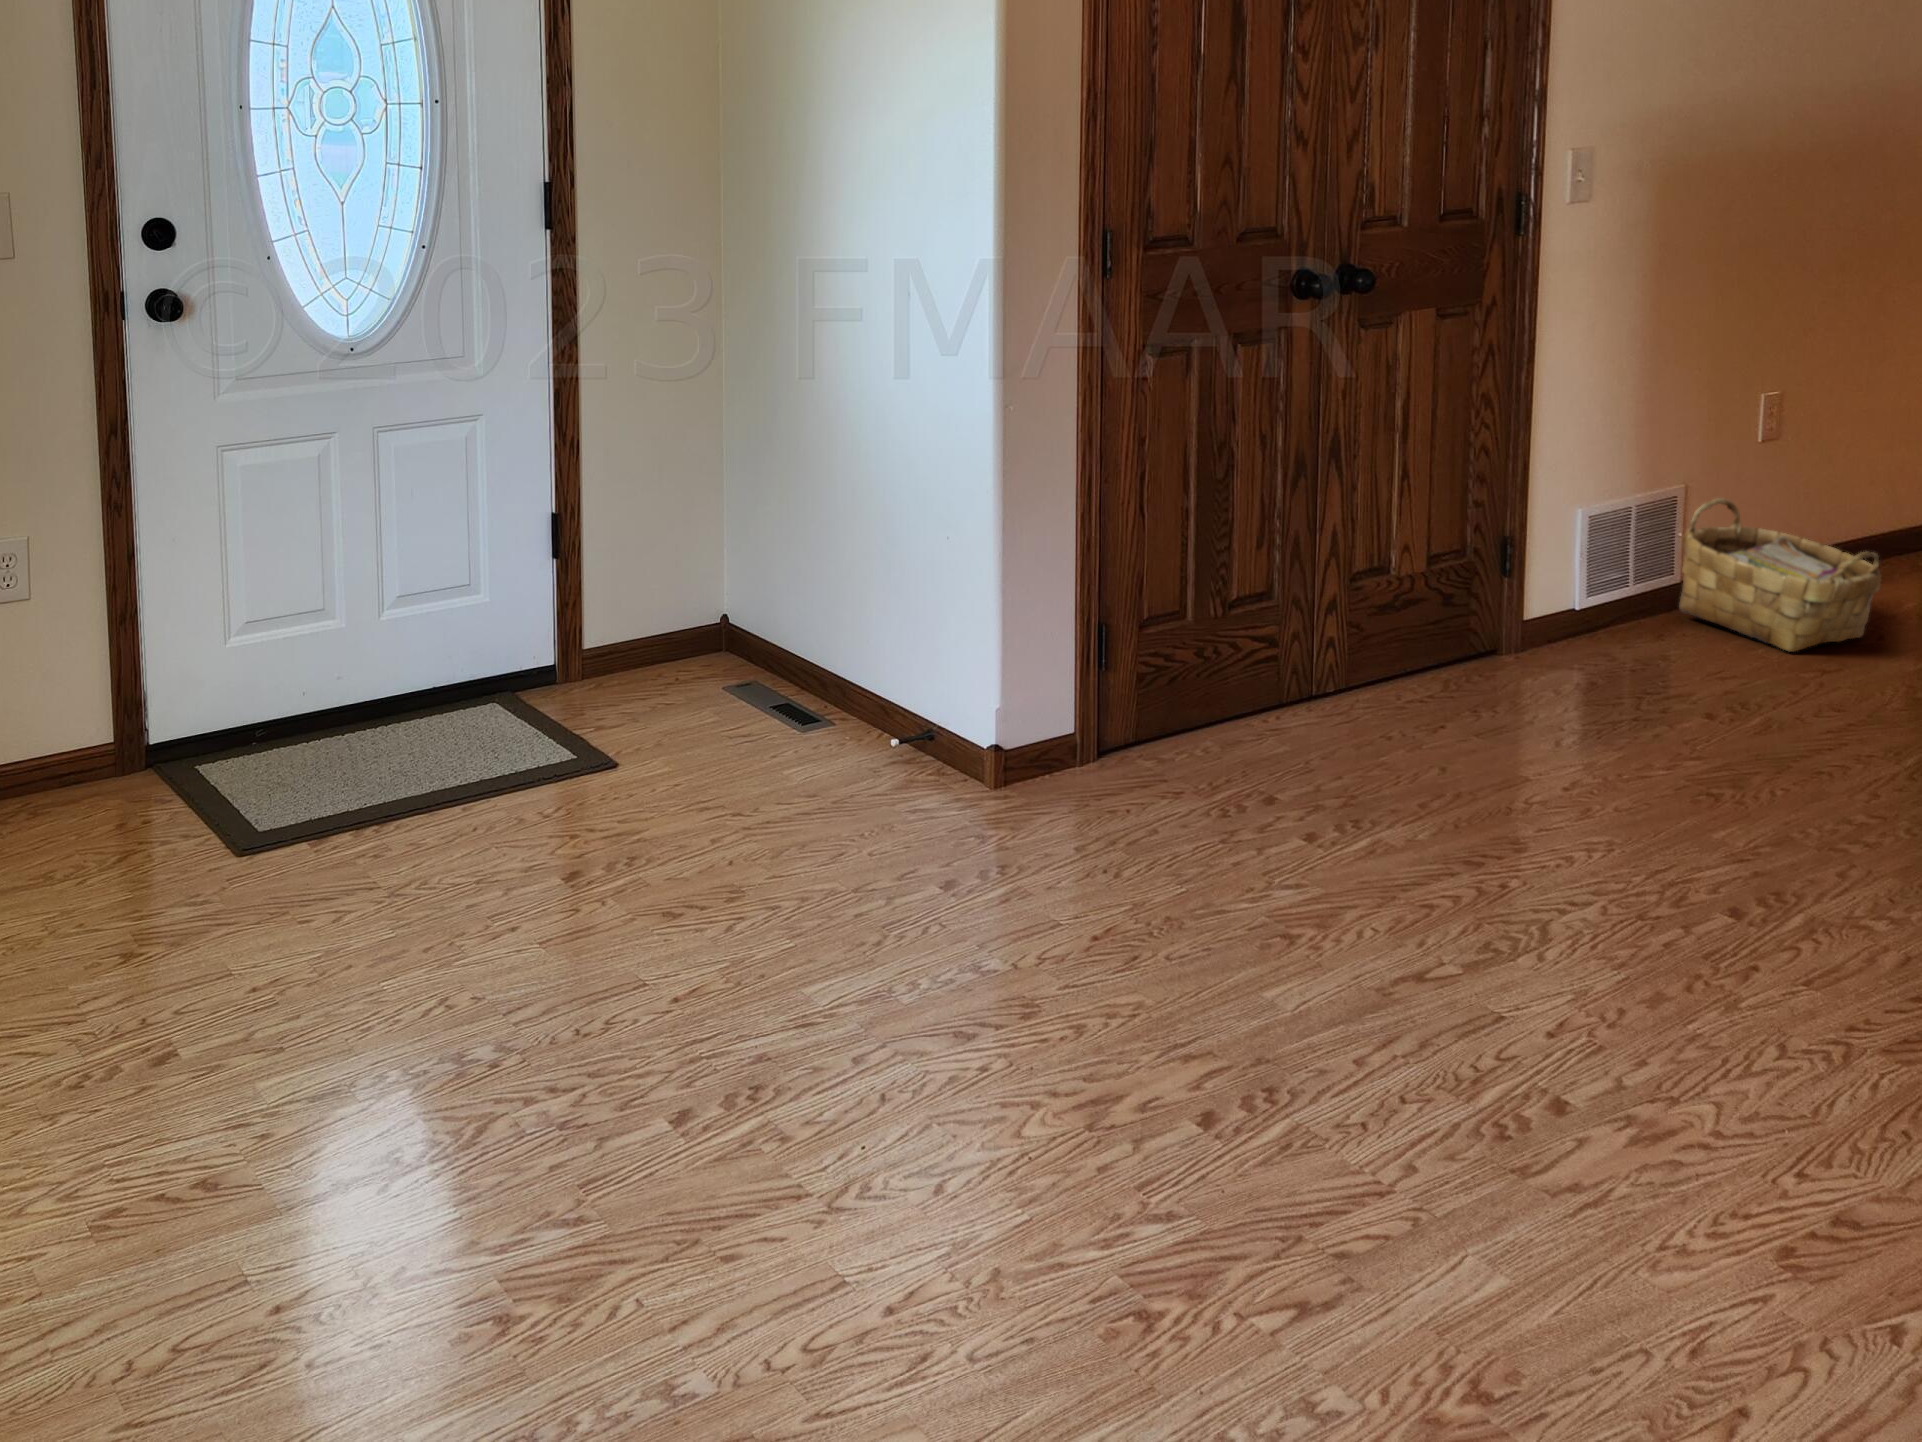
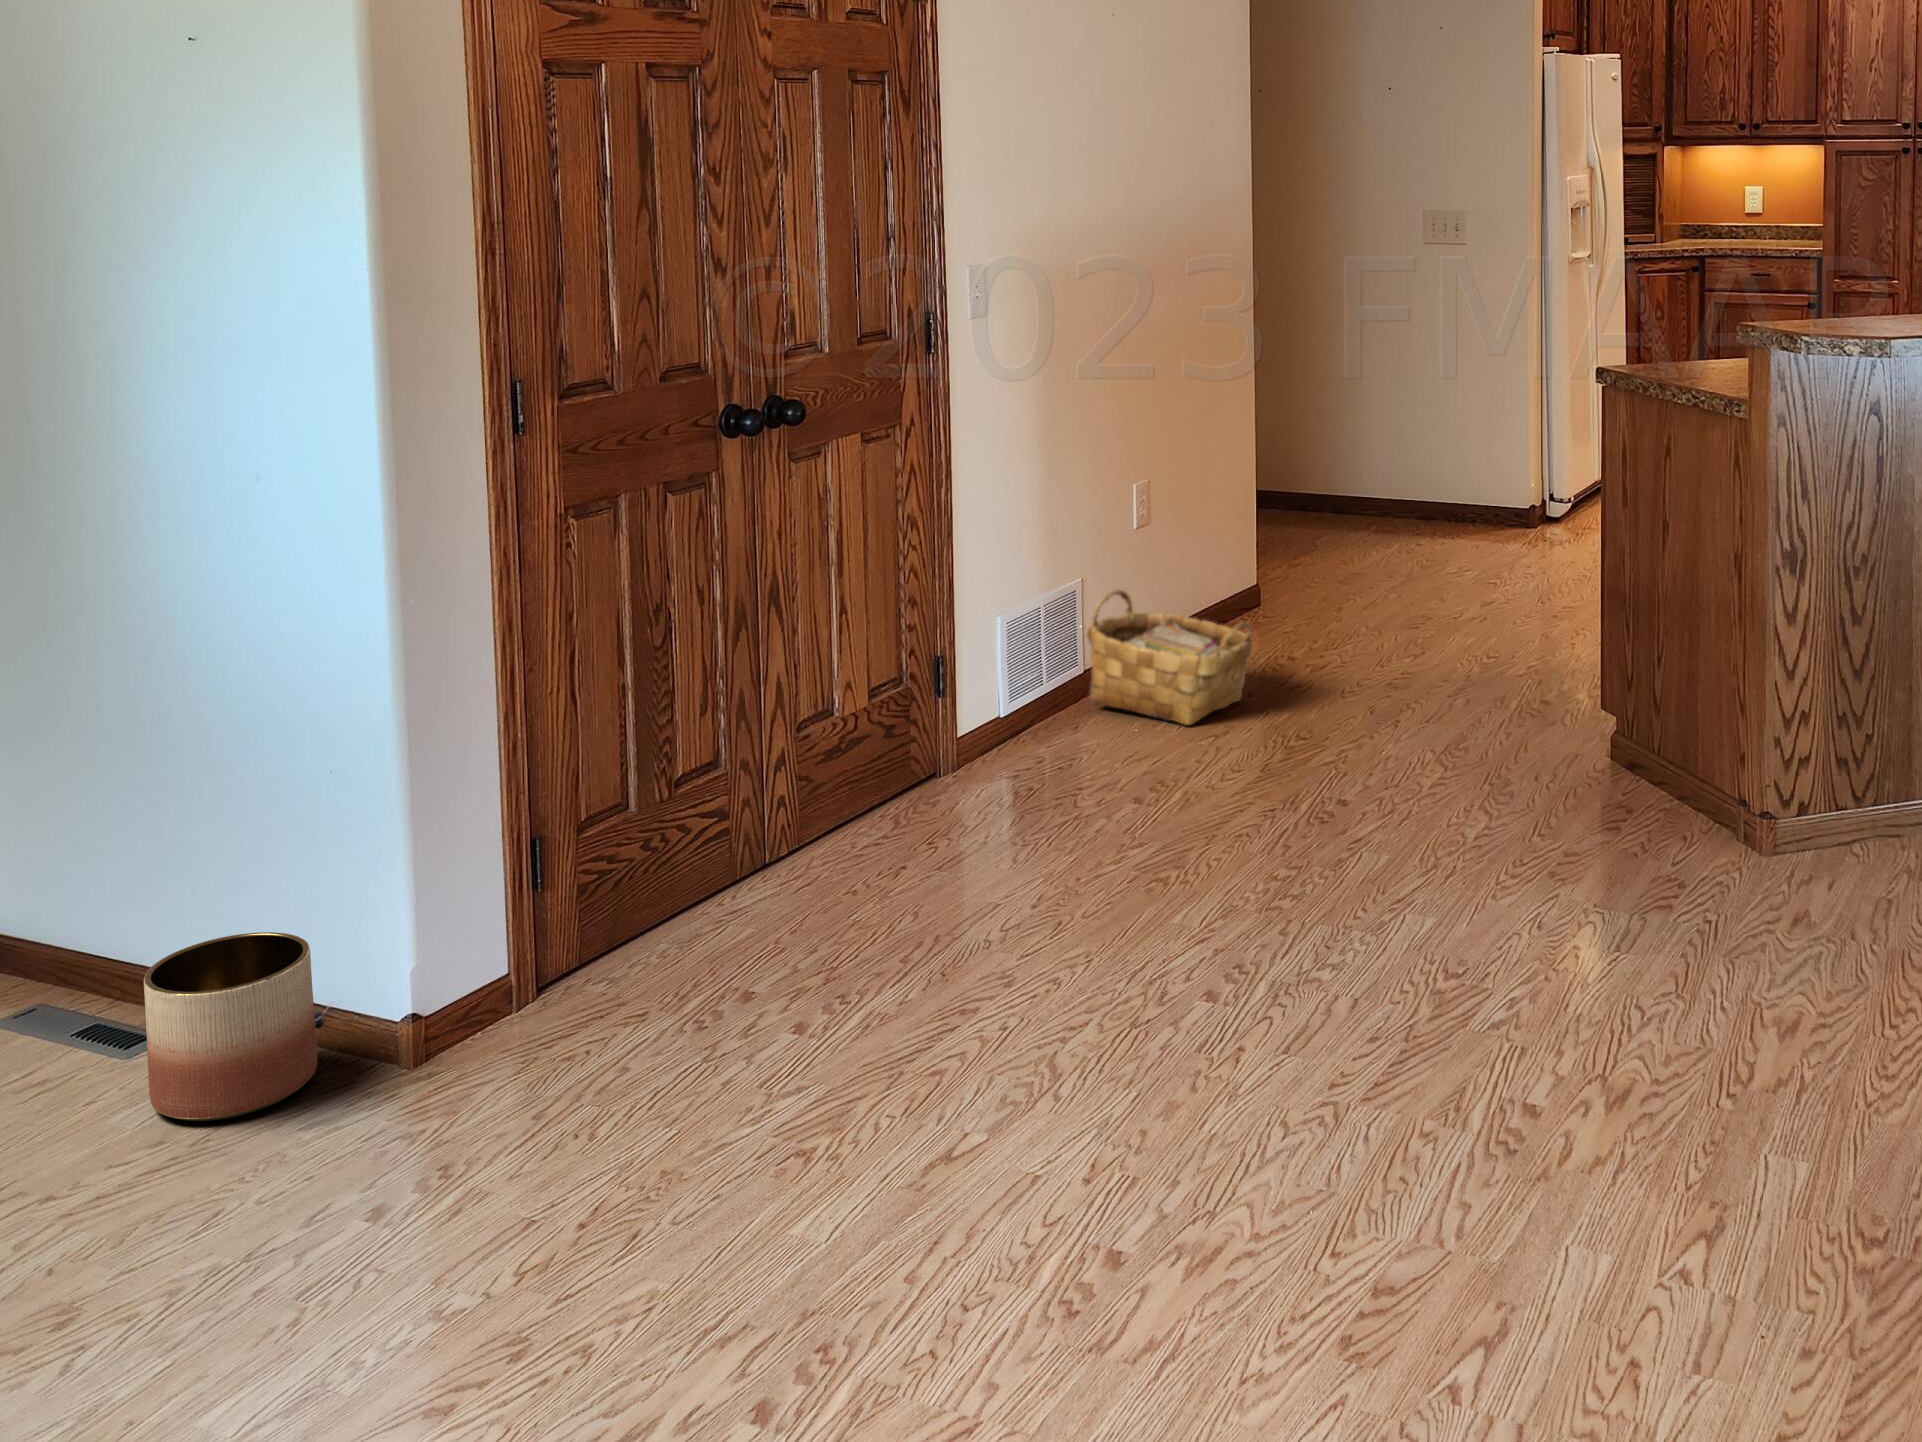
planter: none [812,655,927,791] -> present [144,932,317,1121]

